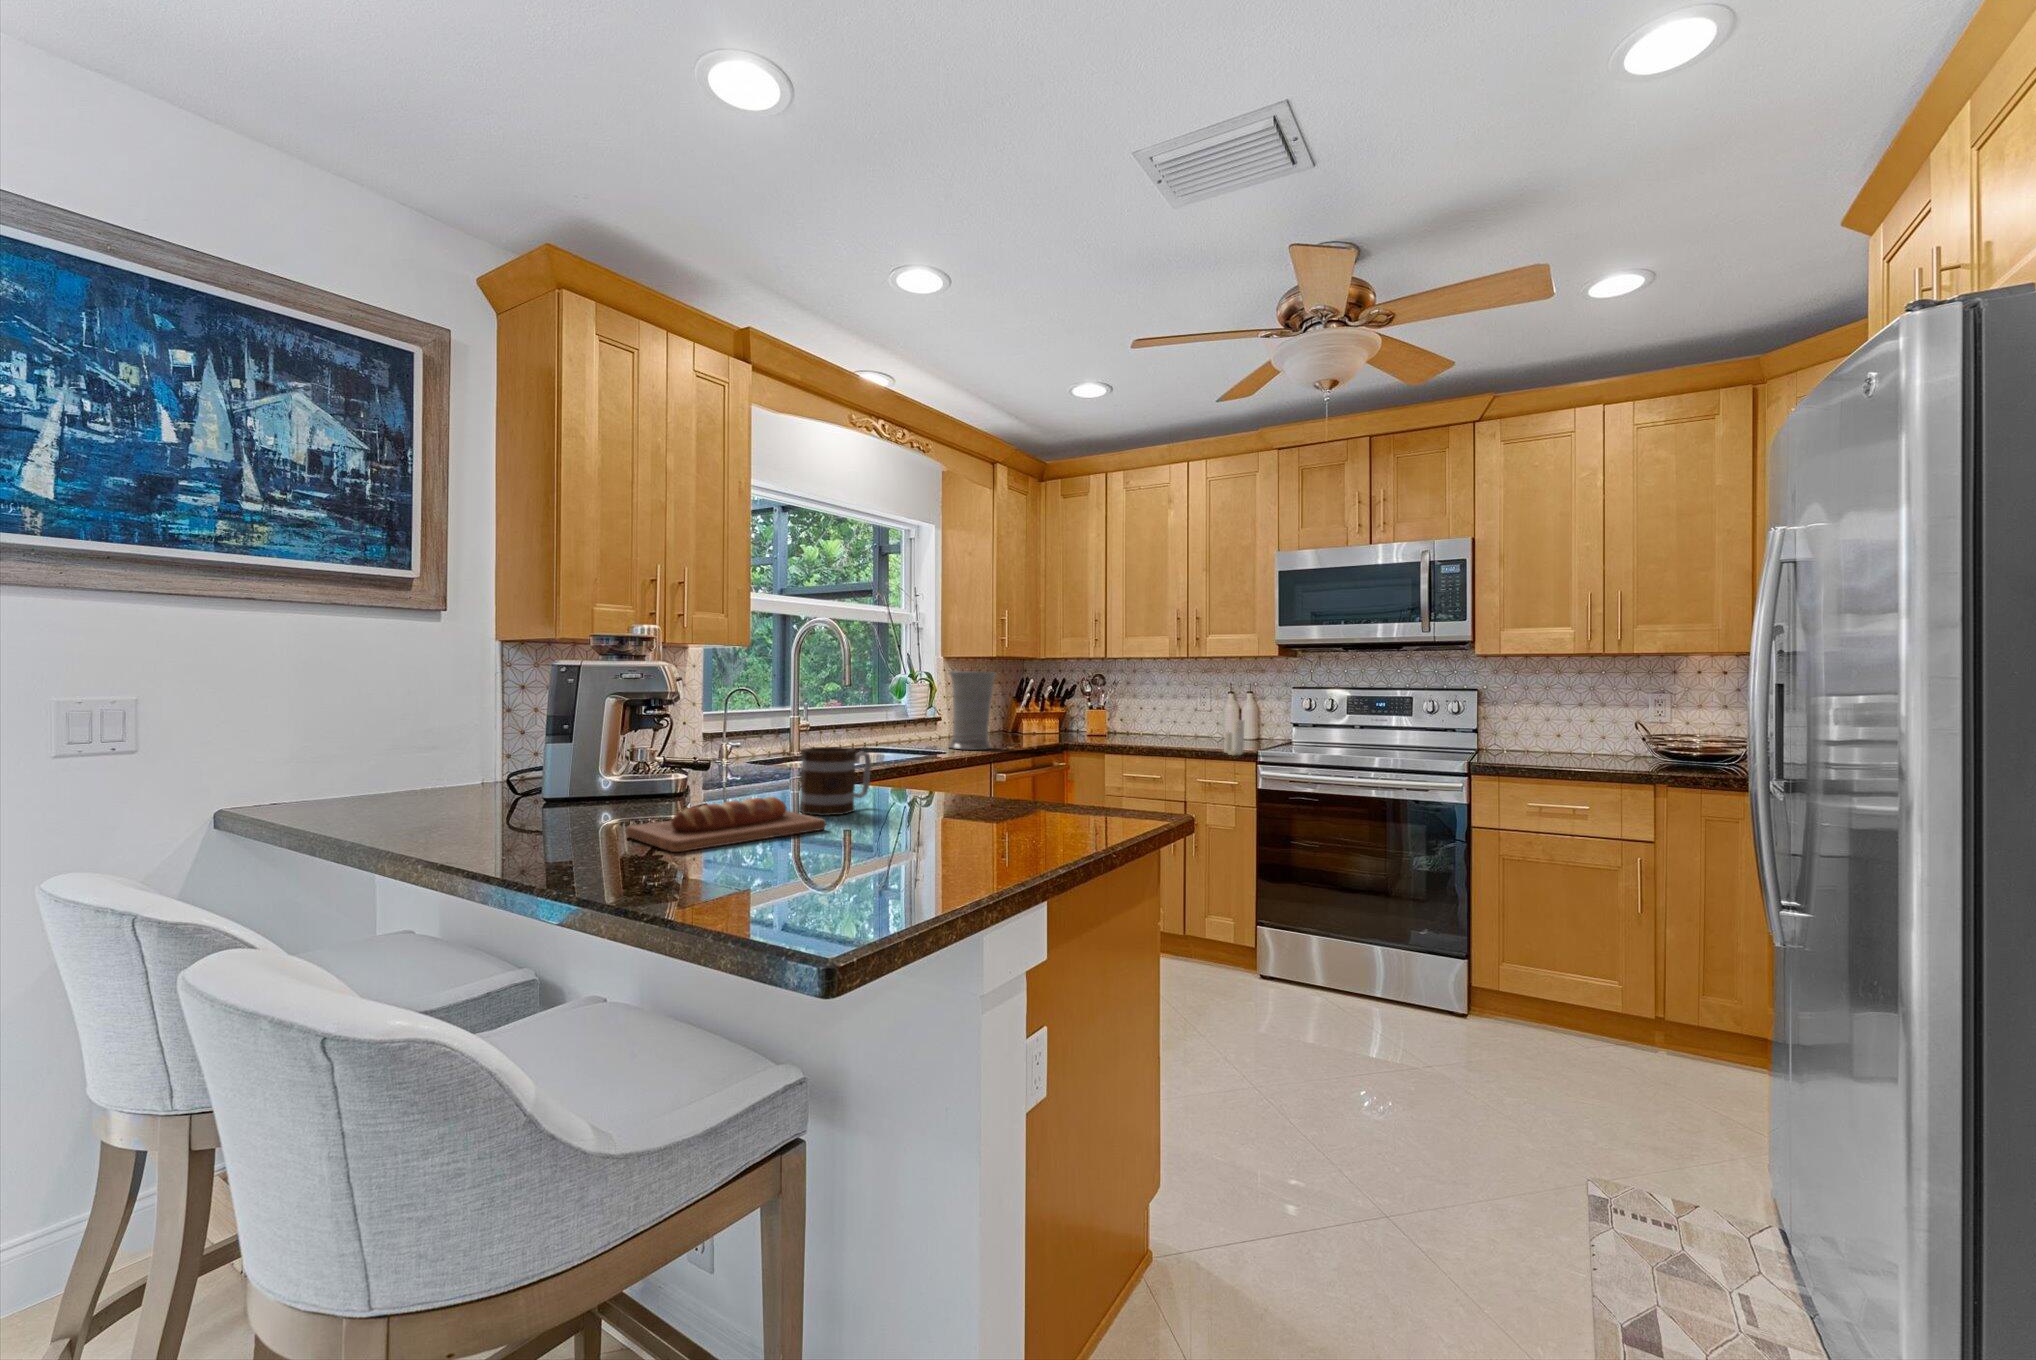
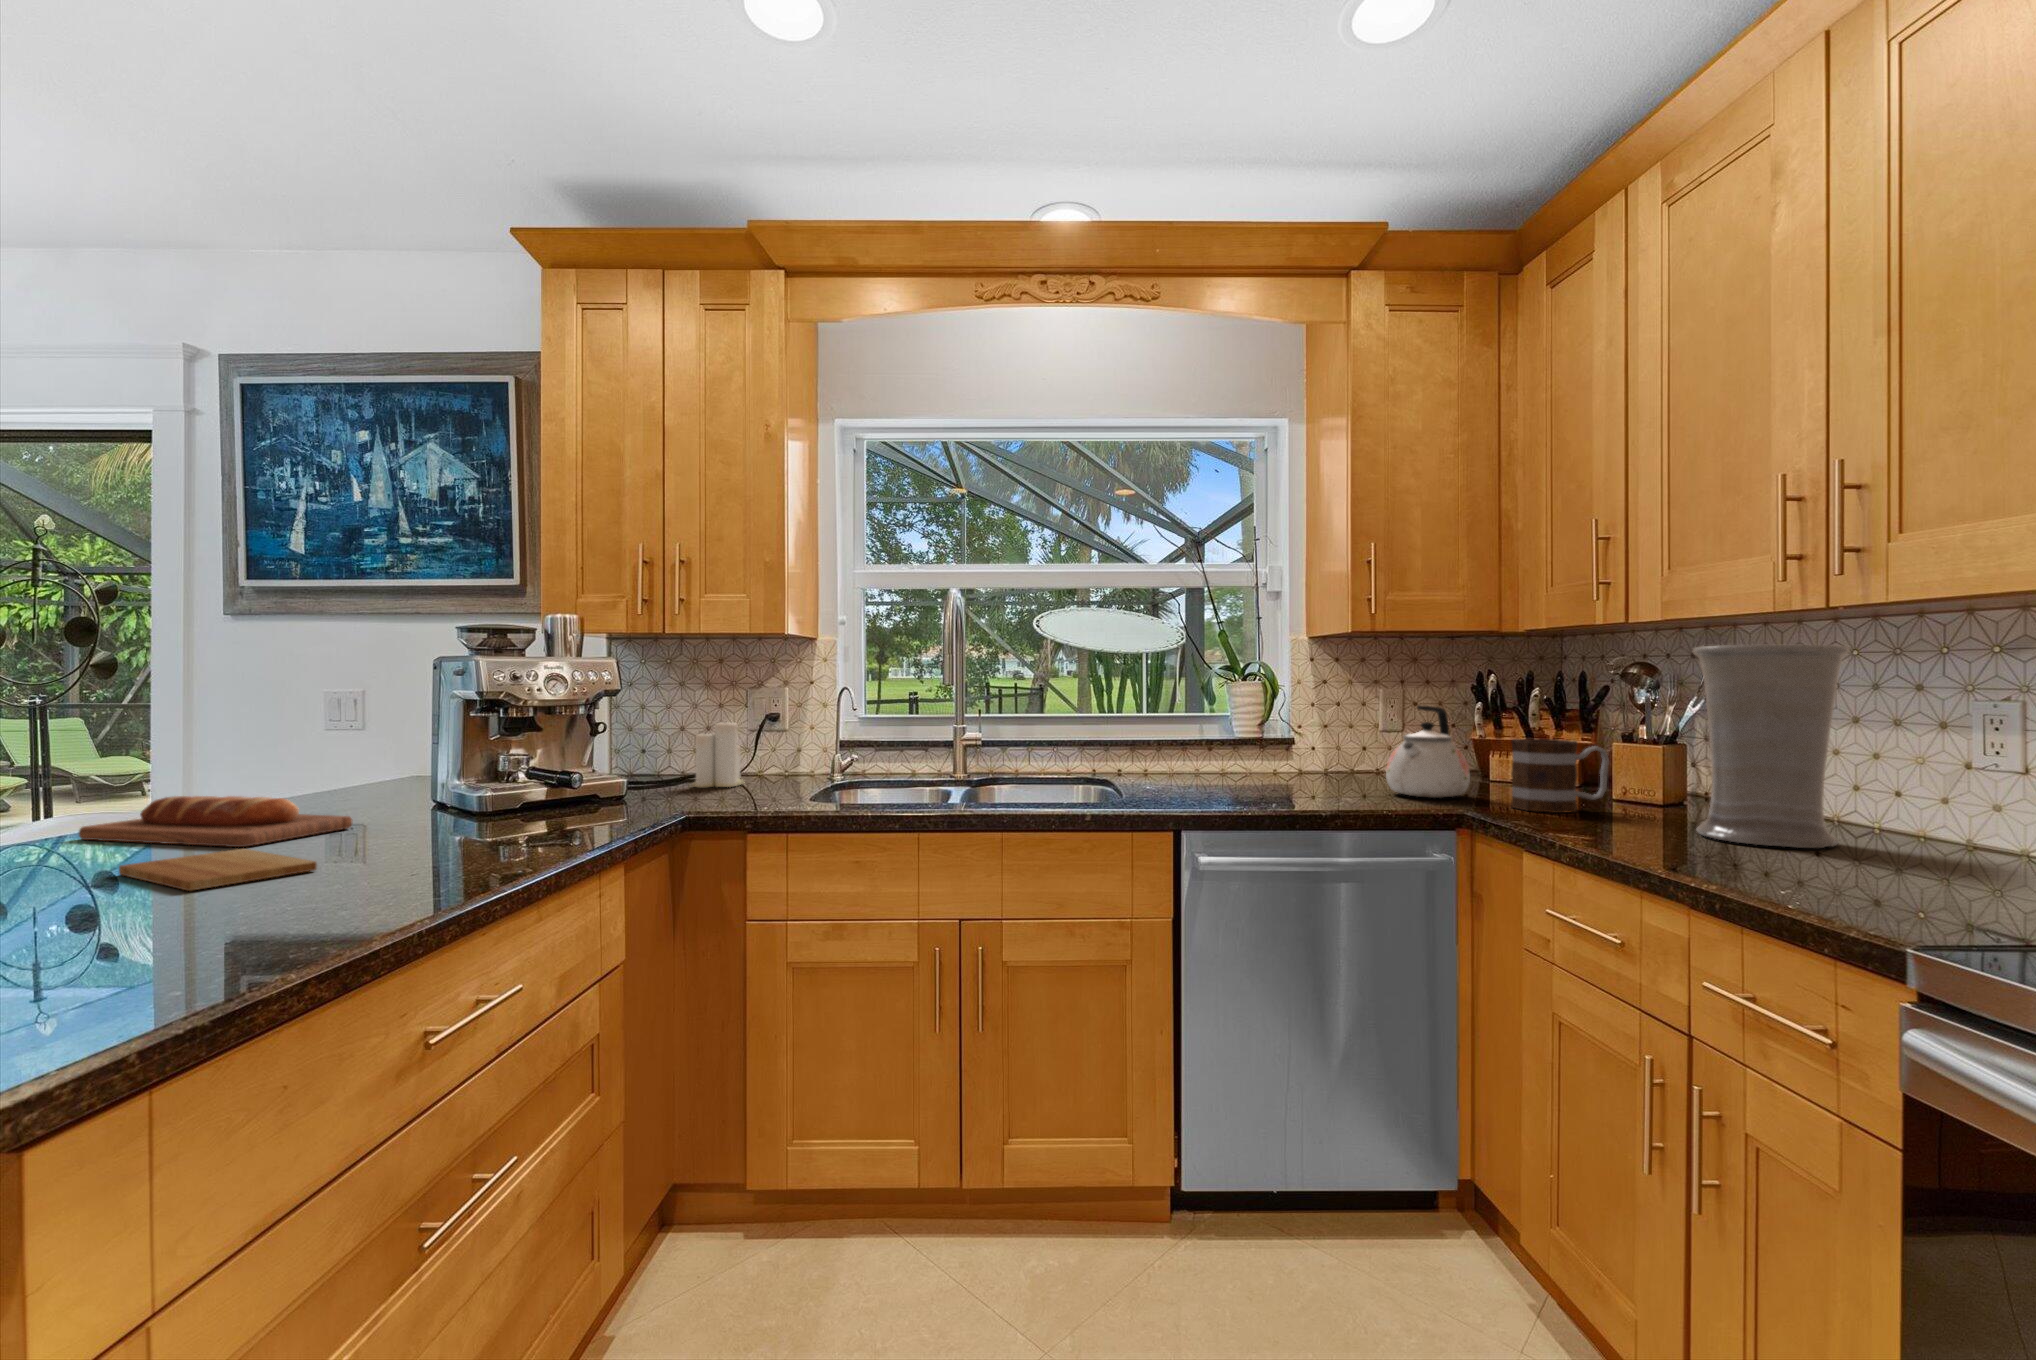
vase: present [949,671,996,750] -> present [1693,645,1849,848]
kettle: none [1007,699,1045,744] -> present [1386,706,1470,798]
candle: present [1224,720,1244,755] -> present [692,722,744,787]
mug: present [799,747,871,816] -> present [1511,739,1609,813]
cutting board: none [870,817,987,842] -> present [119,849,317,891]

